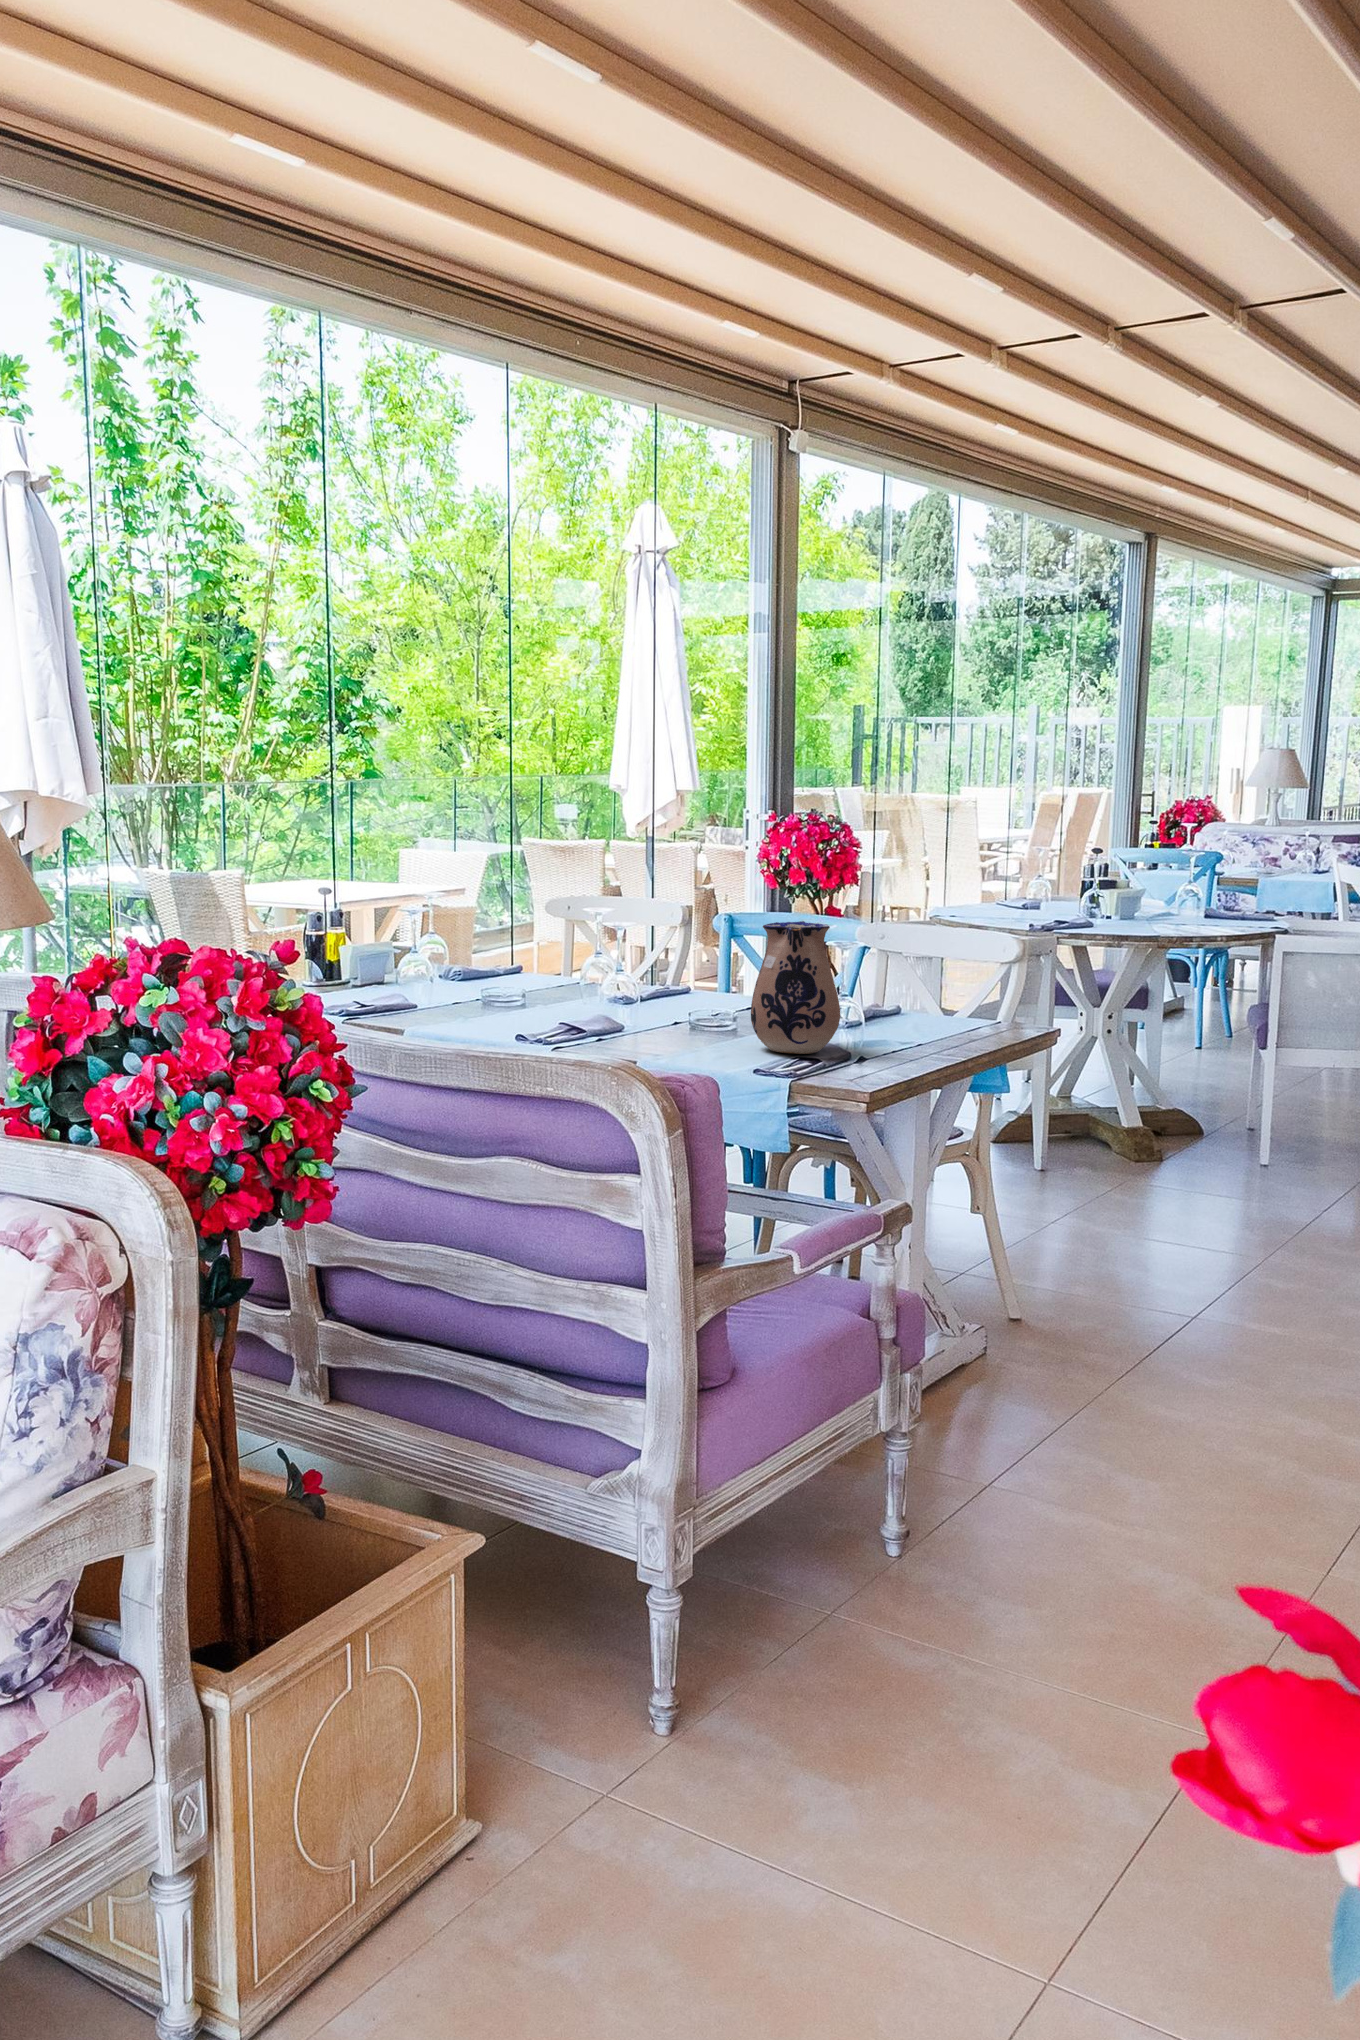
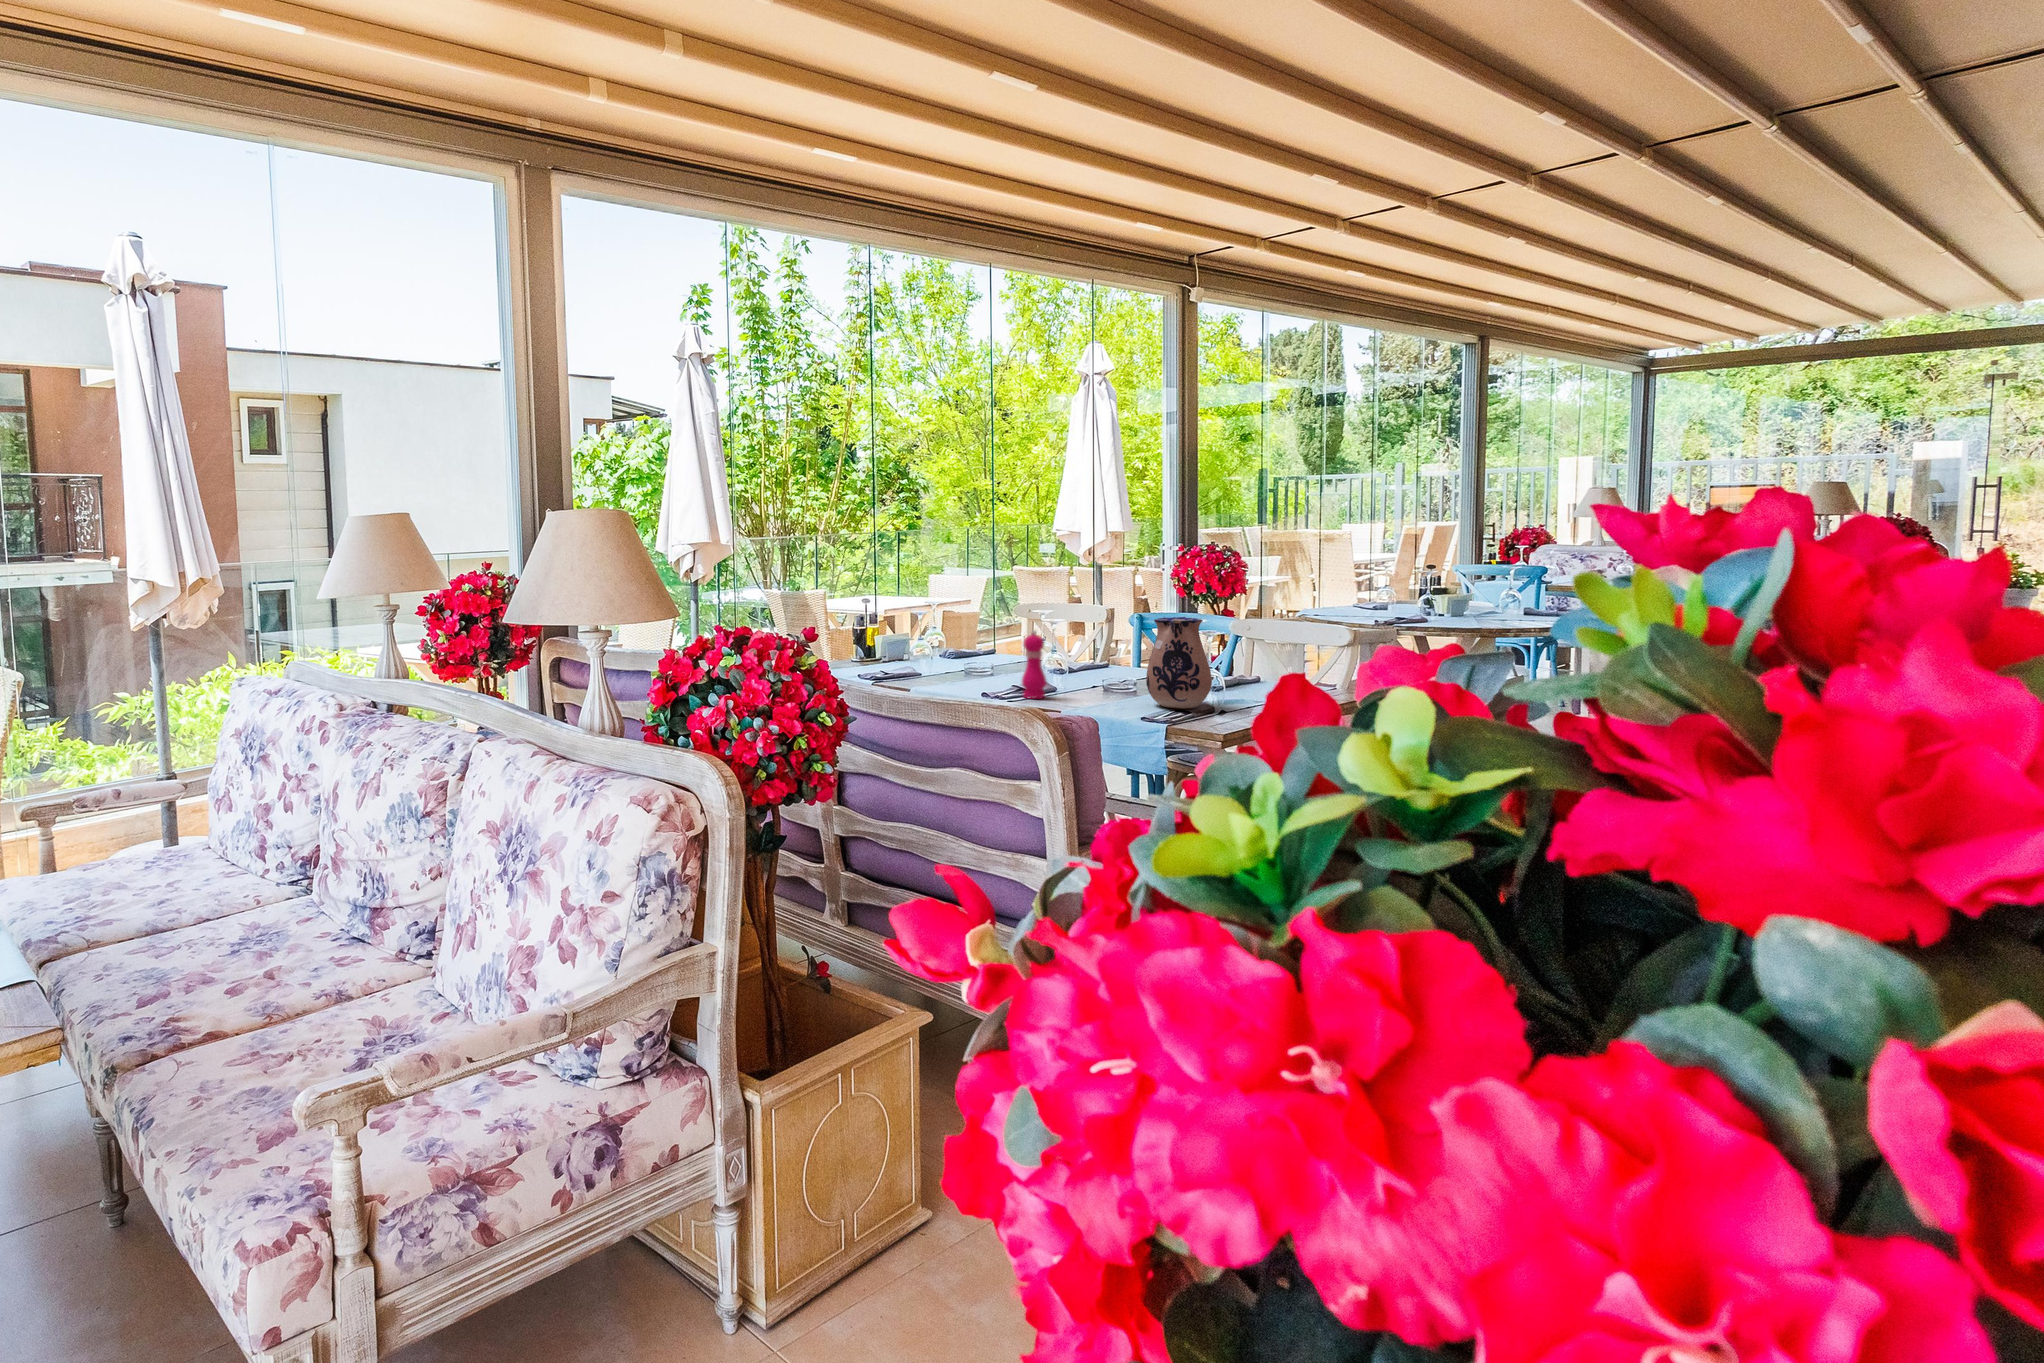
pepper mill: none [573,939,609,1043] -> present [1022,630,1047,699]

